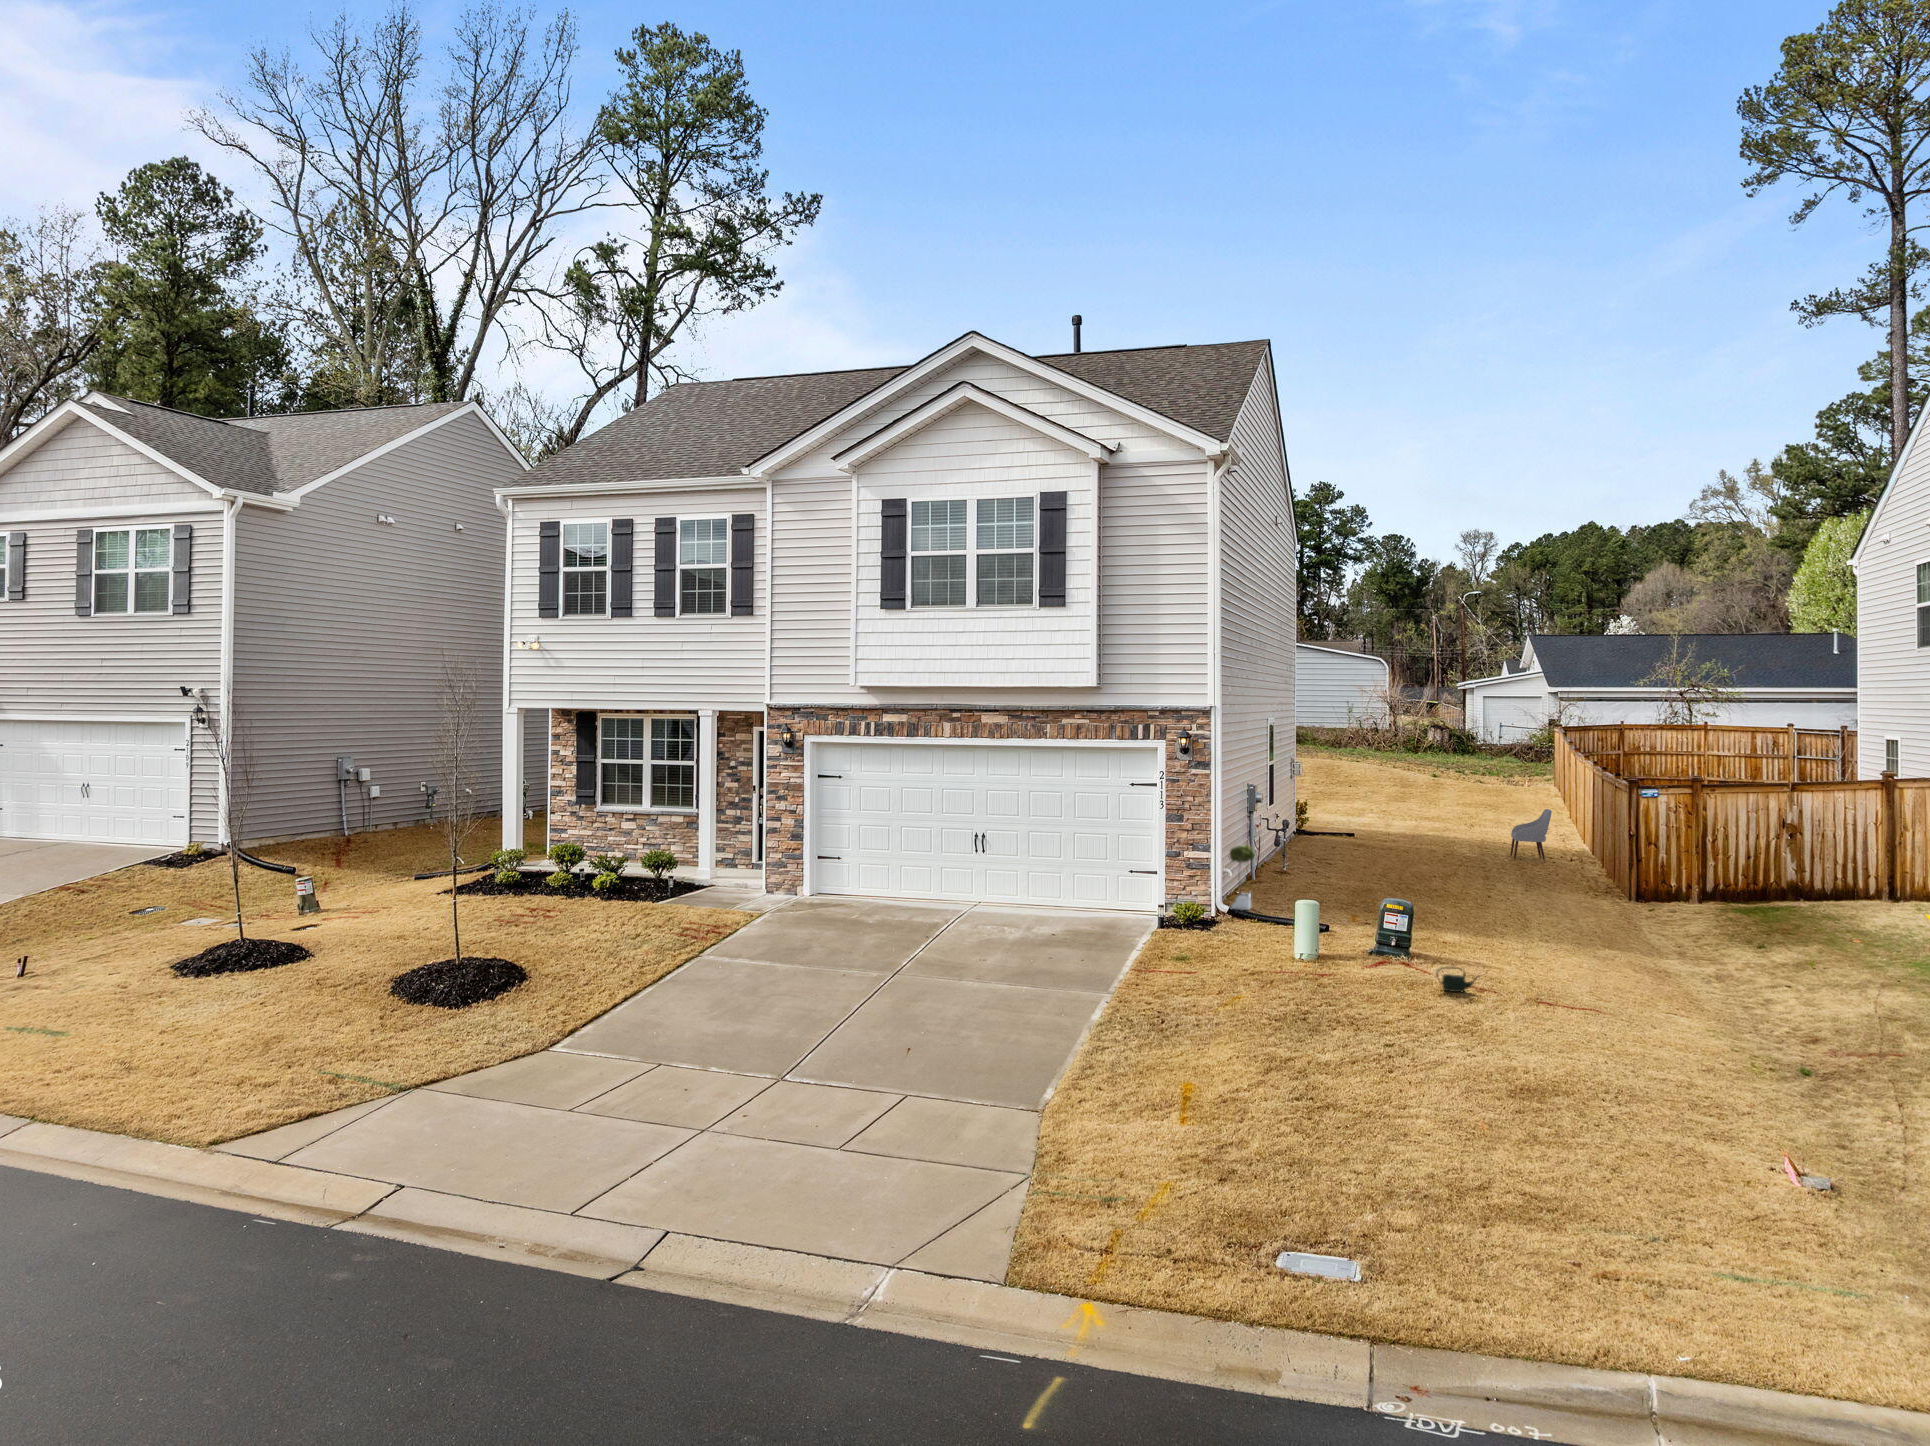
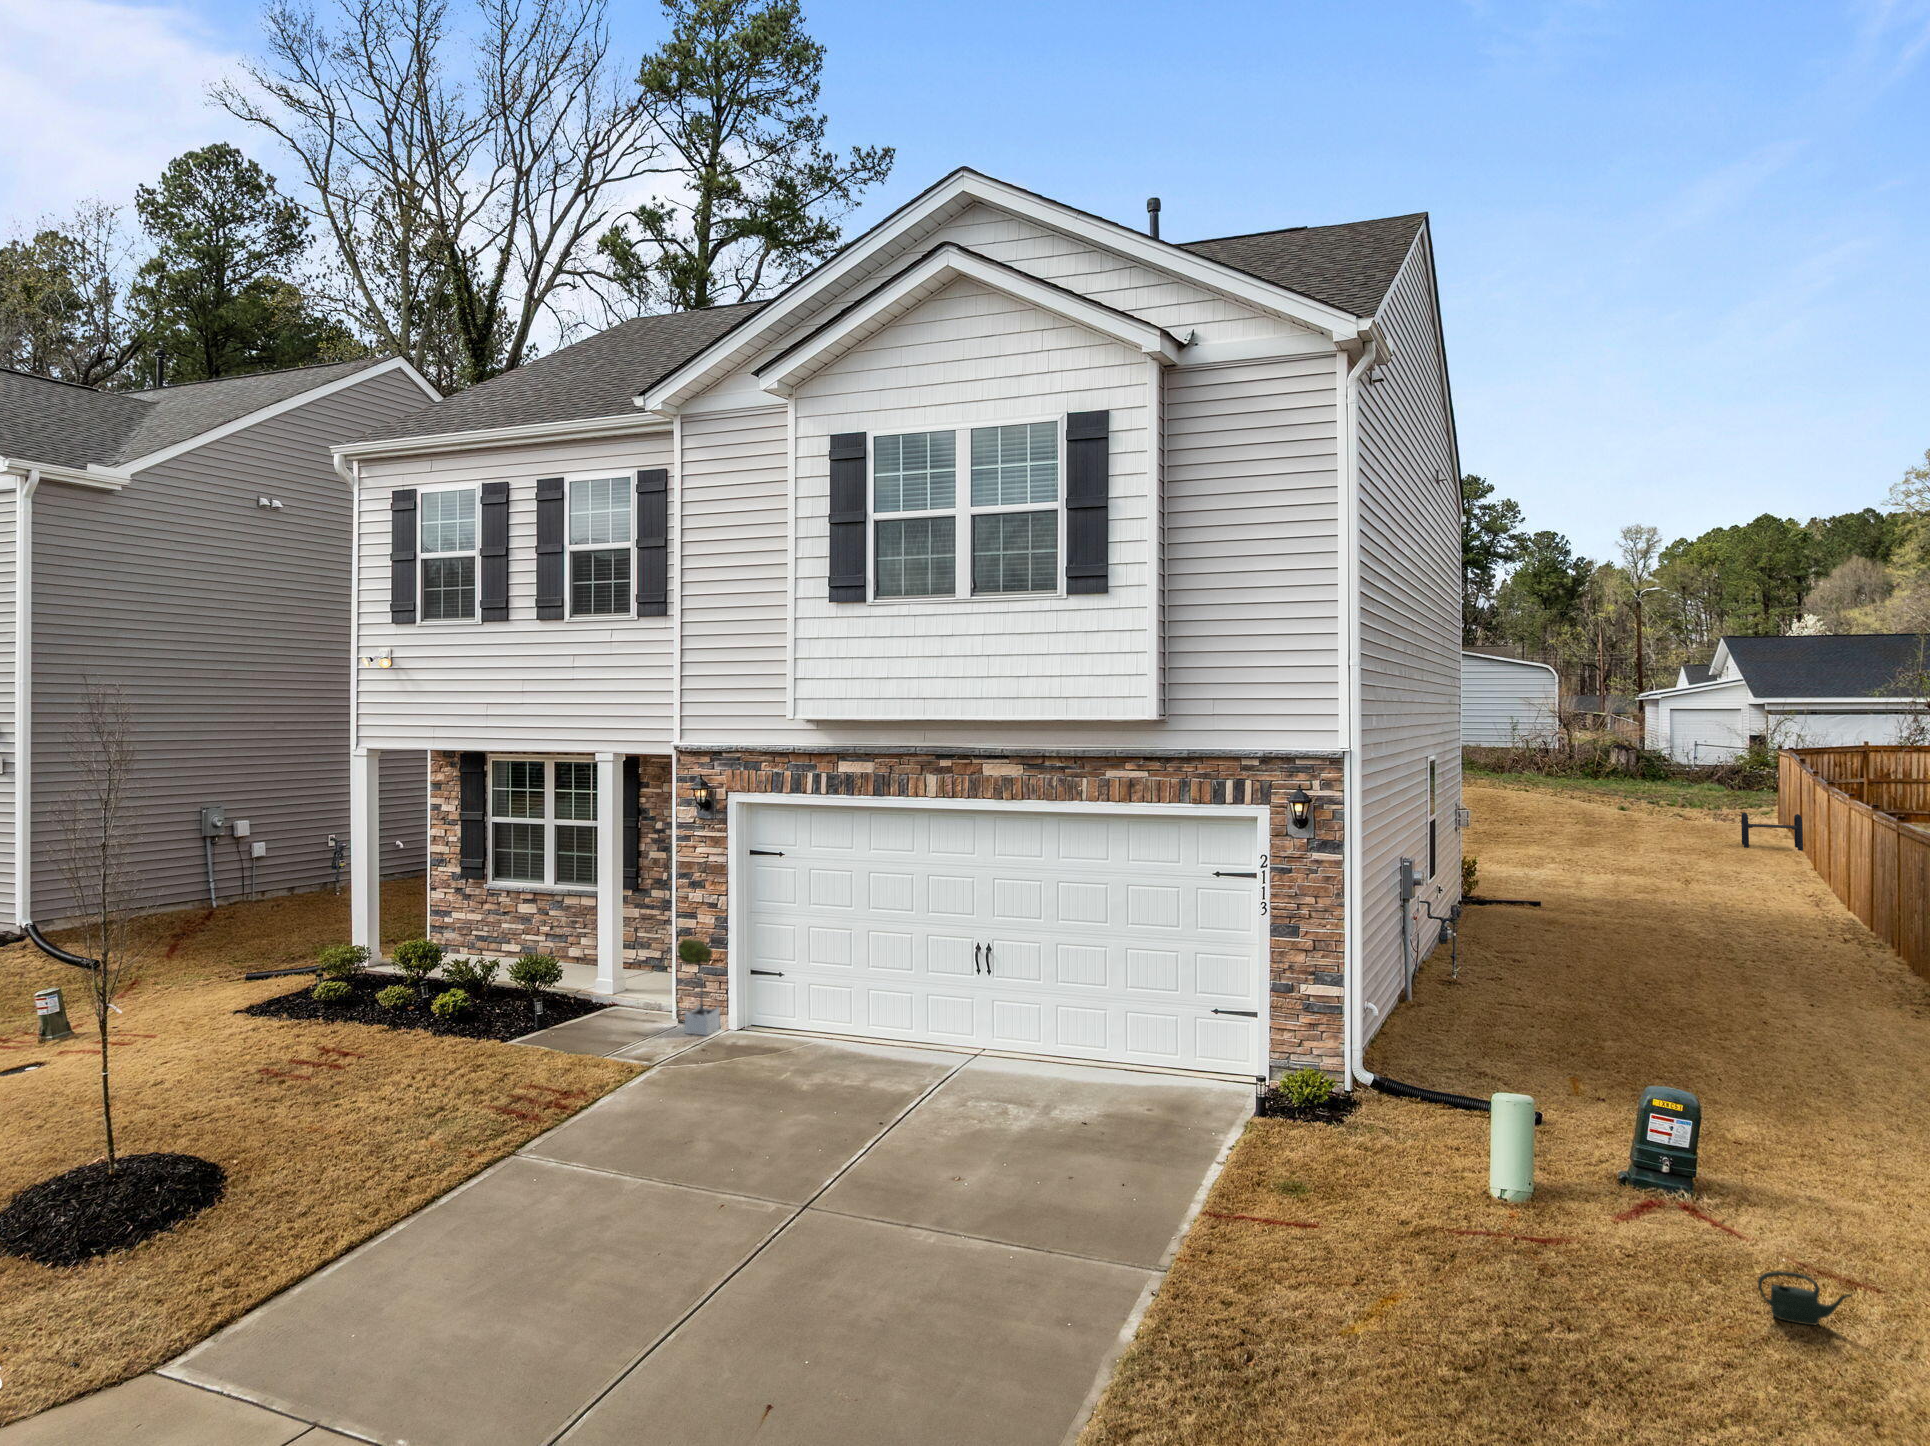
bench: none [1460,779,1500,805] -> present [1741,812,1803,851]
chair: present [1510,809,1552,862] -> none [1835,878,1905,961]
potted tree: present [1230,845,1255,910] -> present [678,939,720,1036]

